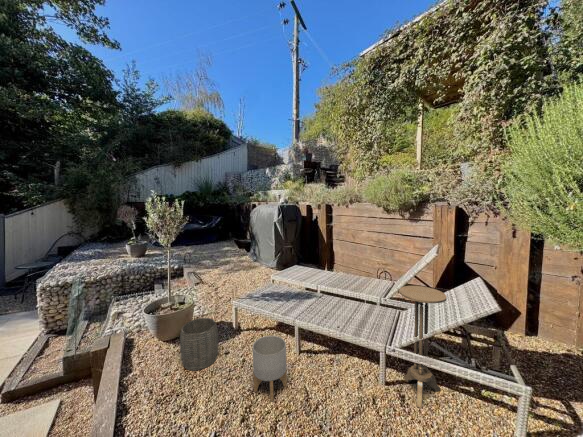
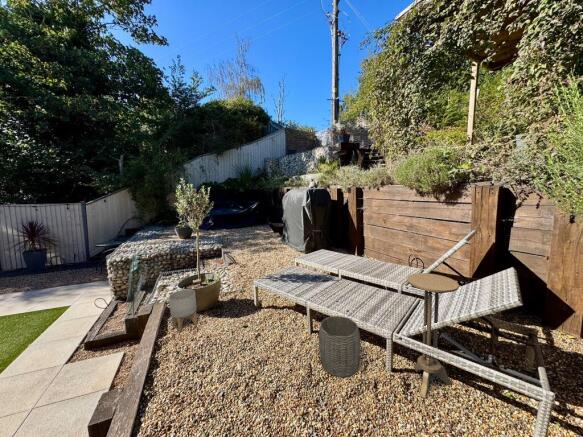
woven basket: present [180,318,218,371] -> present [319,316,360,377]
planter: present [253,335,287,401] -> present [169,289,197,332]

